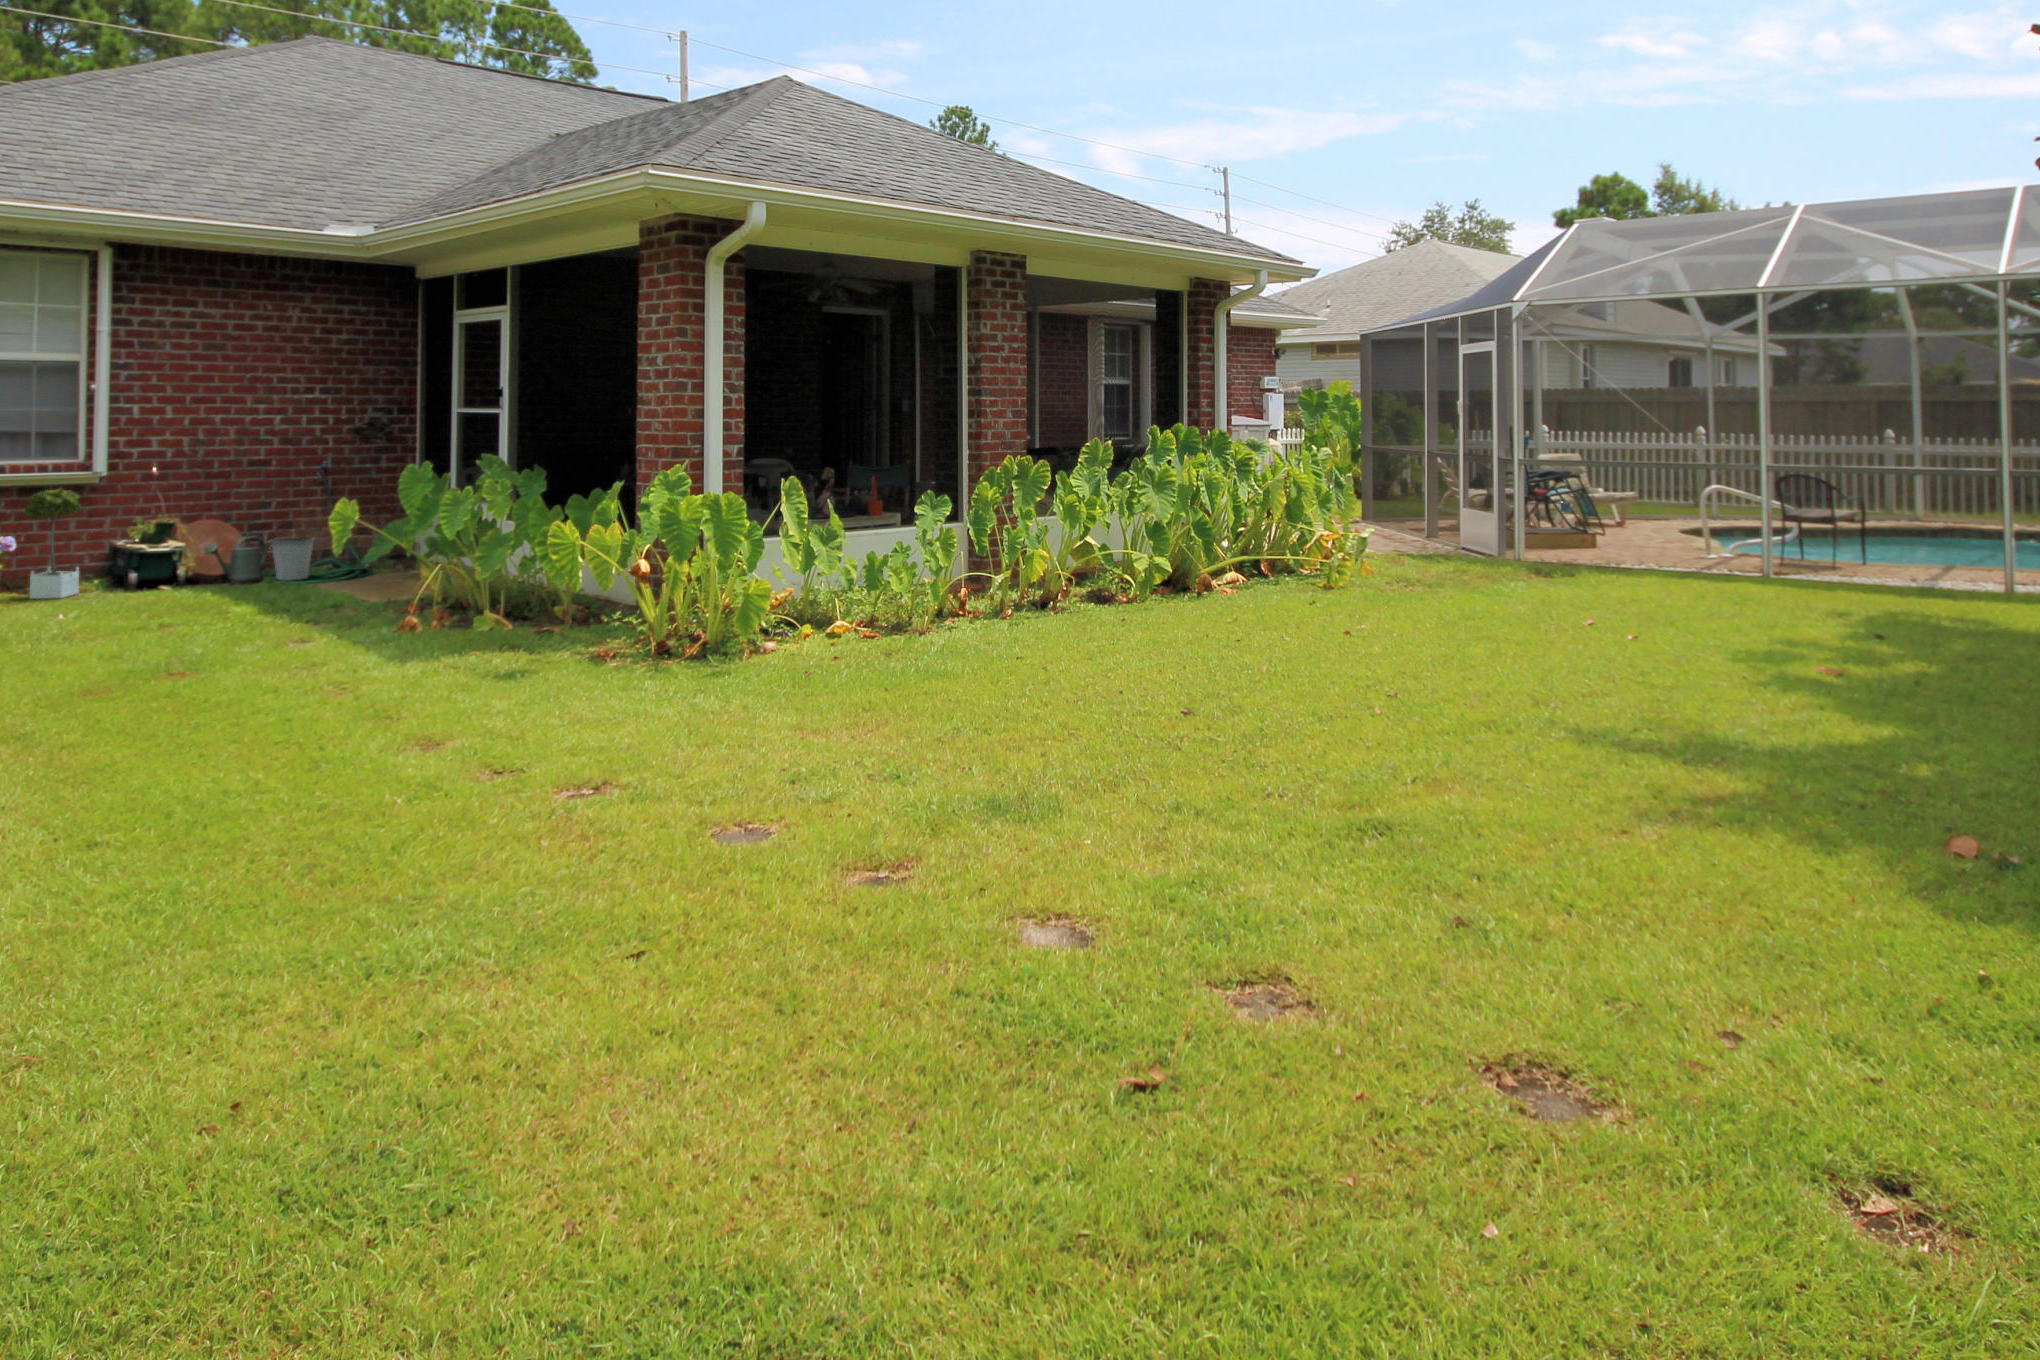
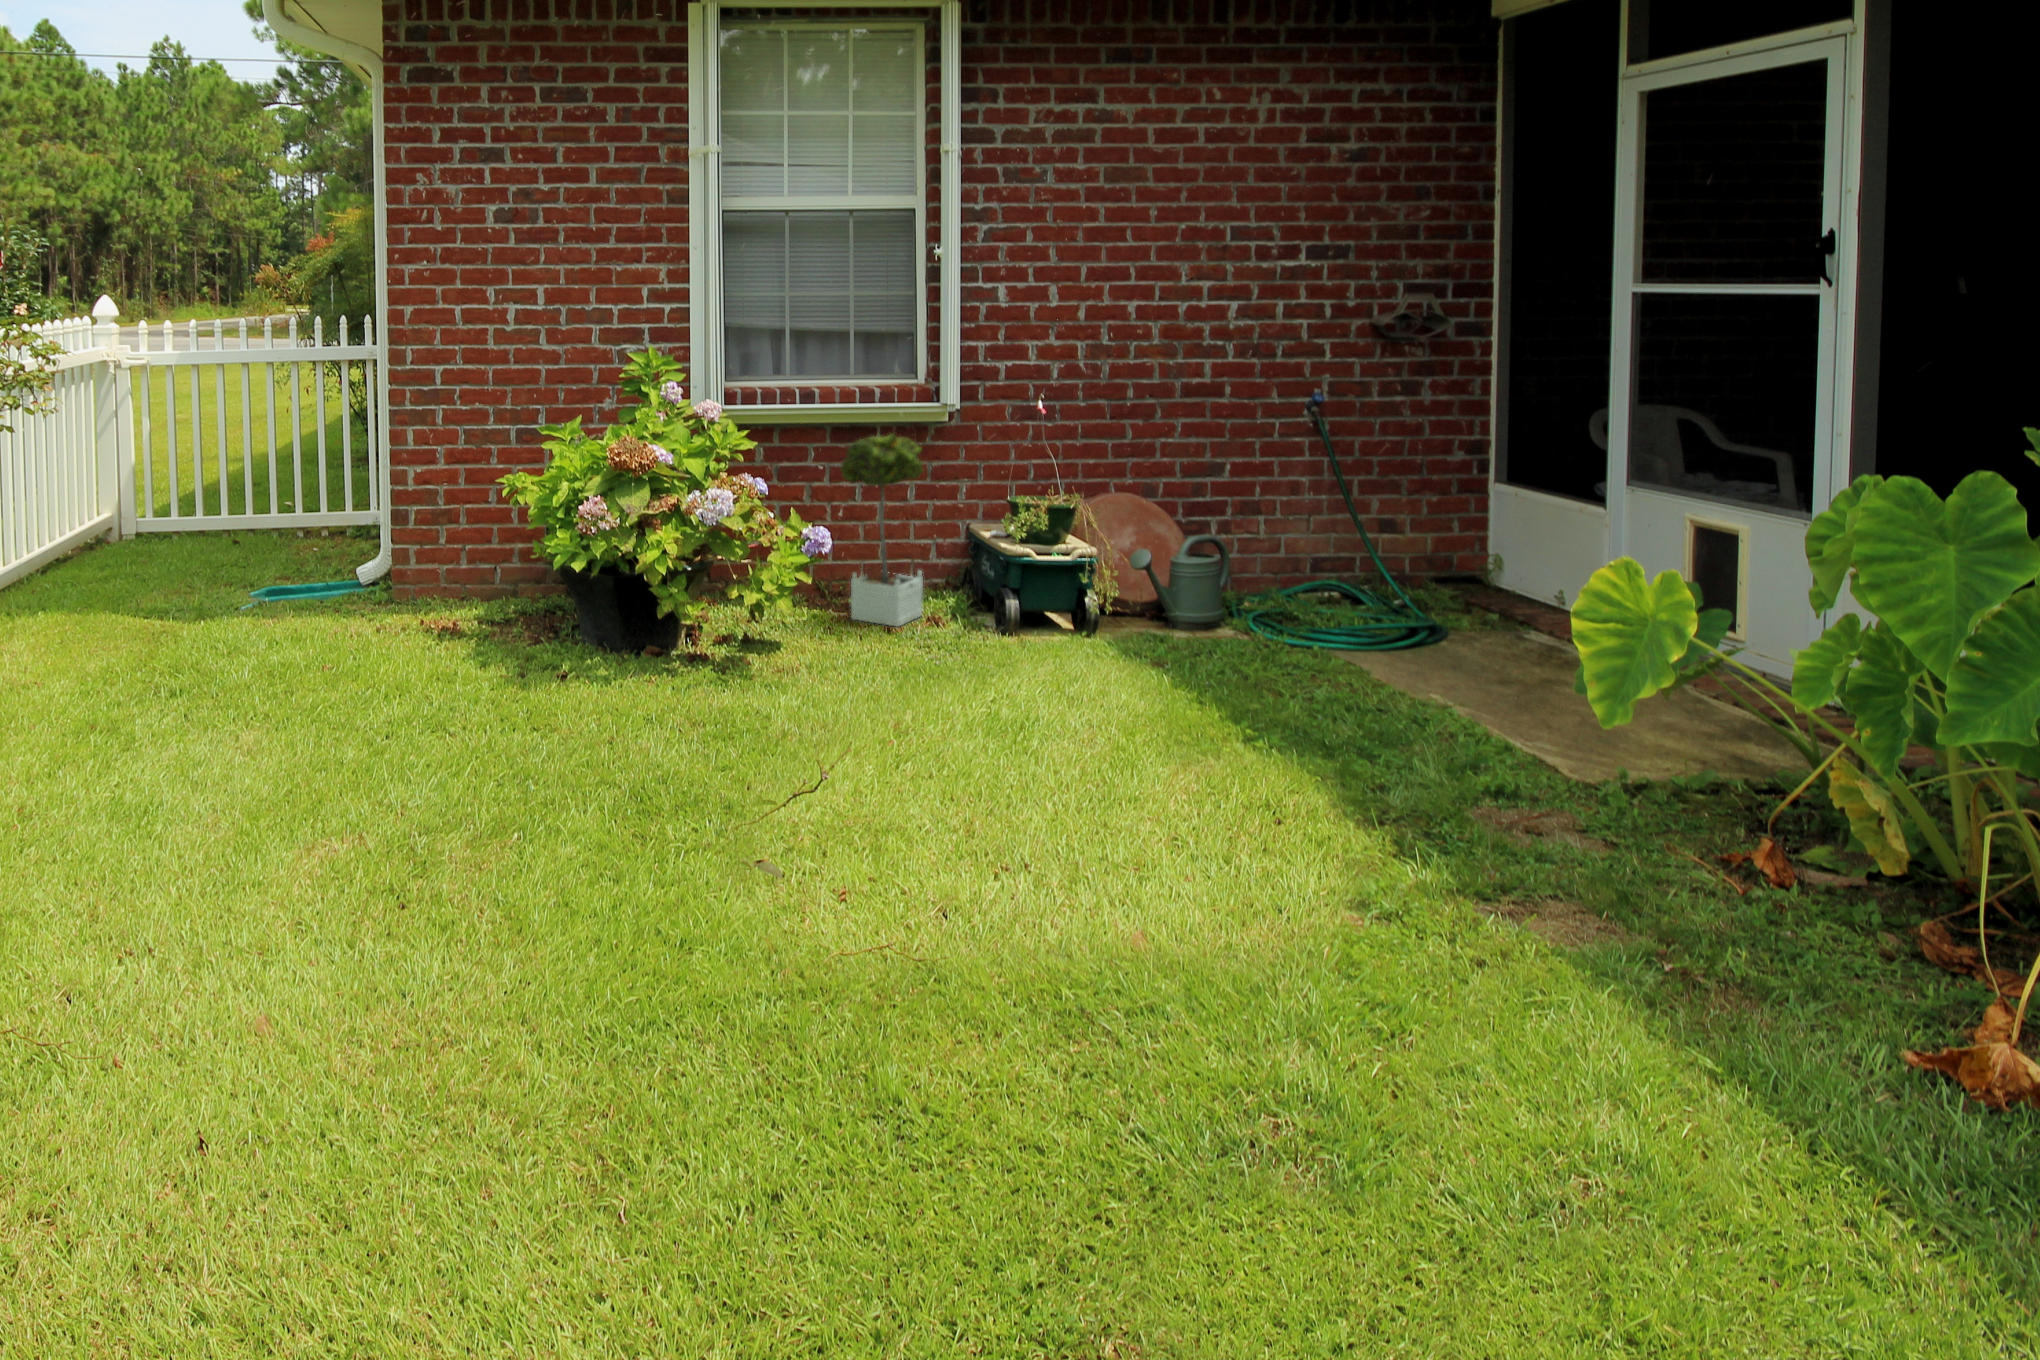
bucket: present [270,537,314,580] -> none [1233,537,1323,627]

